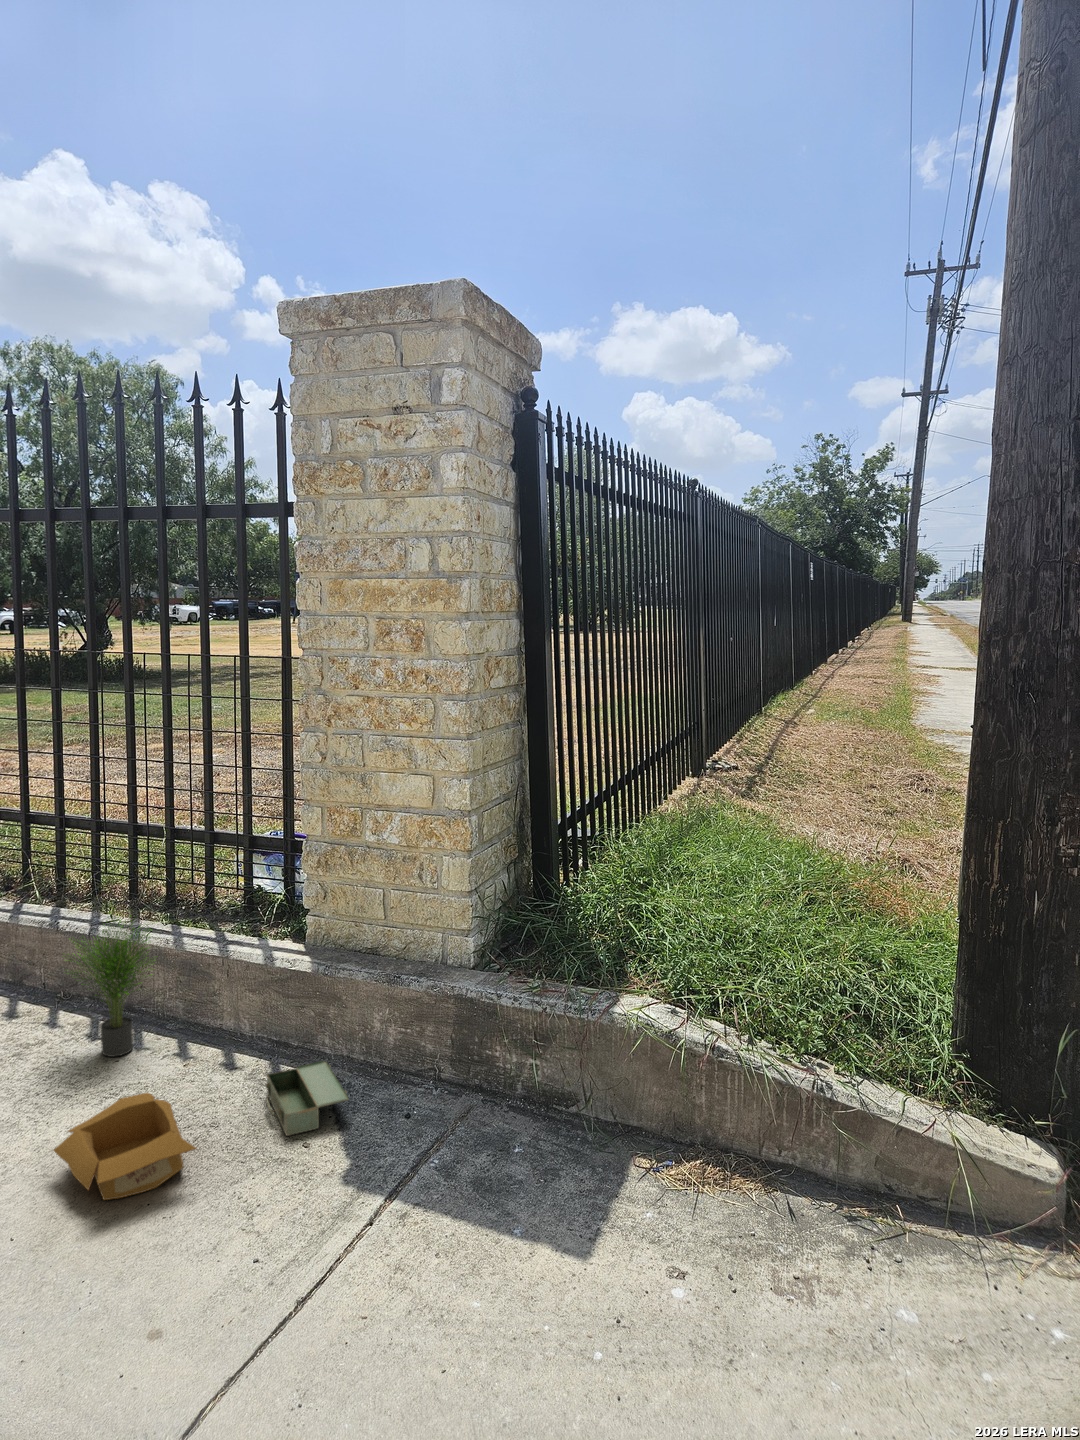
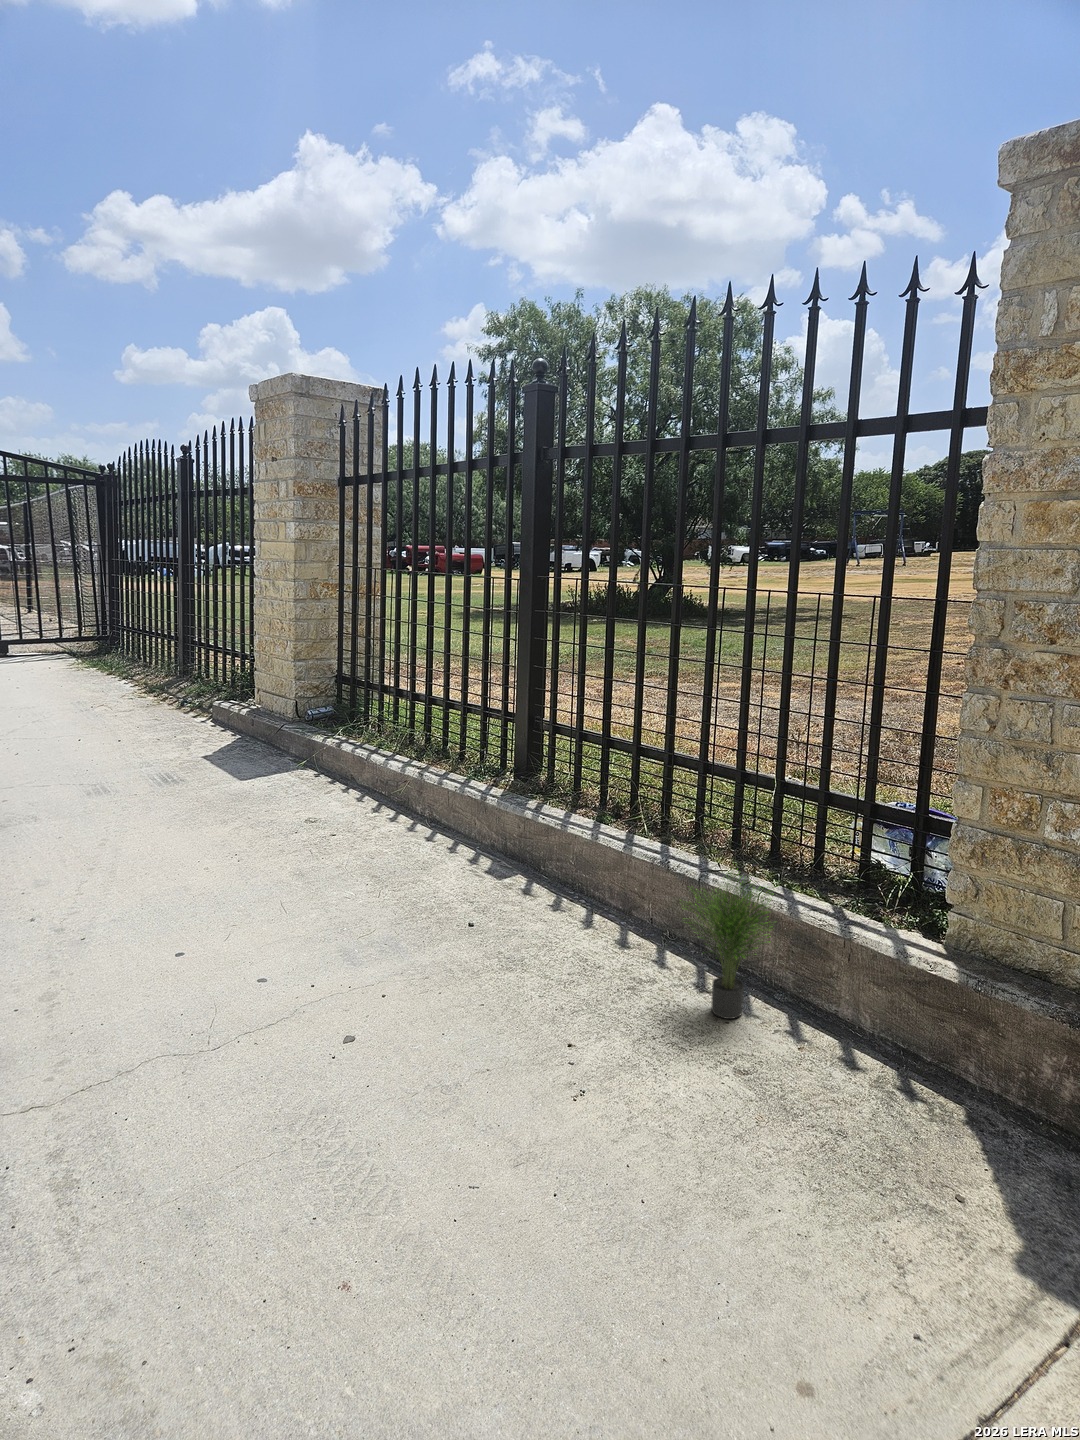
toolbox: present [266,1061,349,1136] -> none [899,1091,1014,1182]
cardboard box: present [54,1093,197,1200] -> none [677,1079,835,1198]

